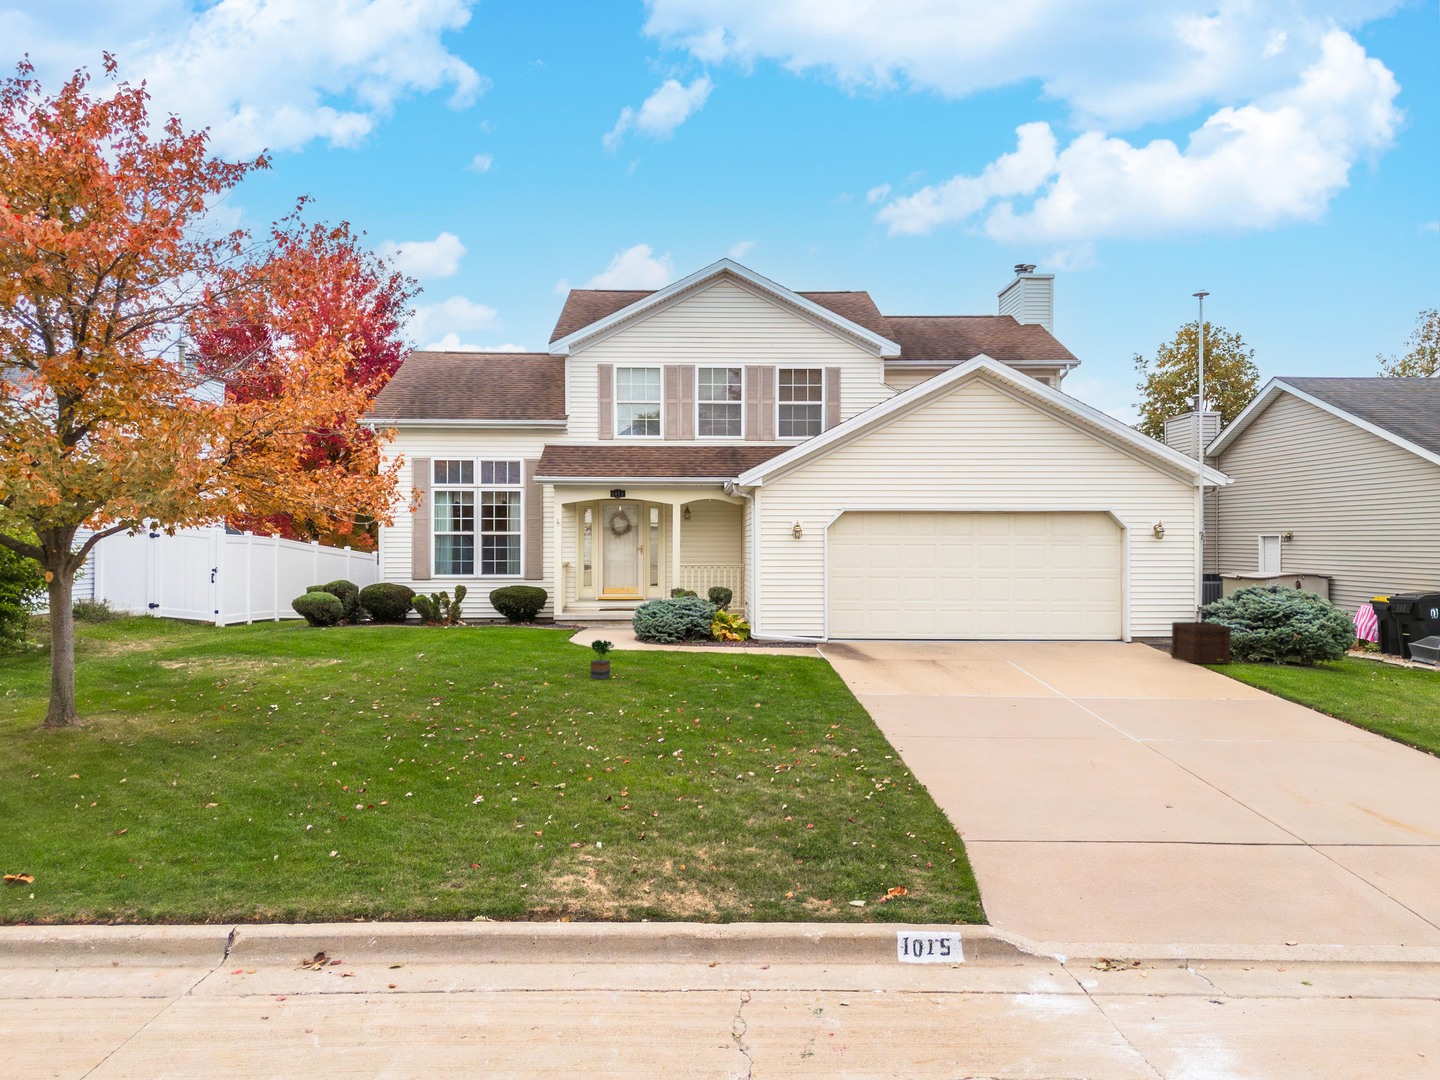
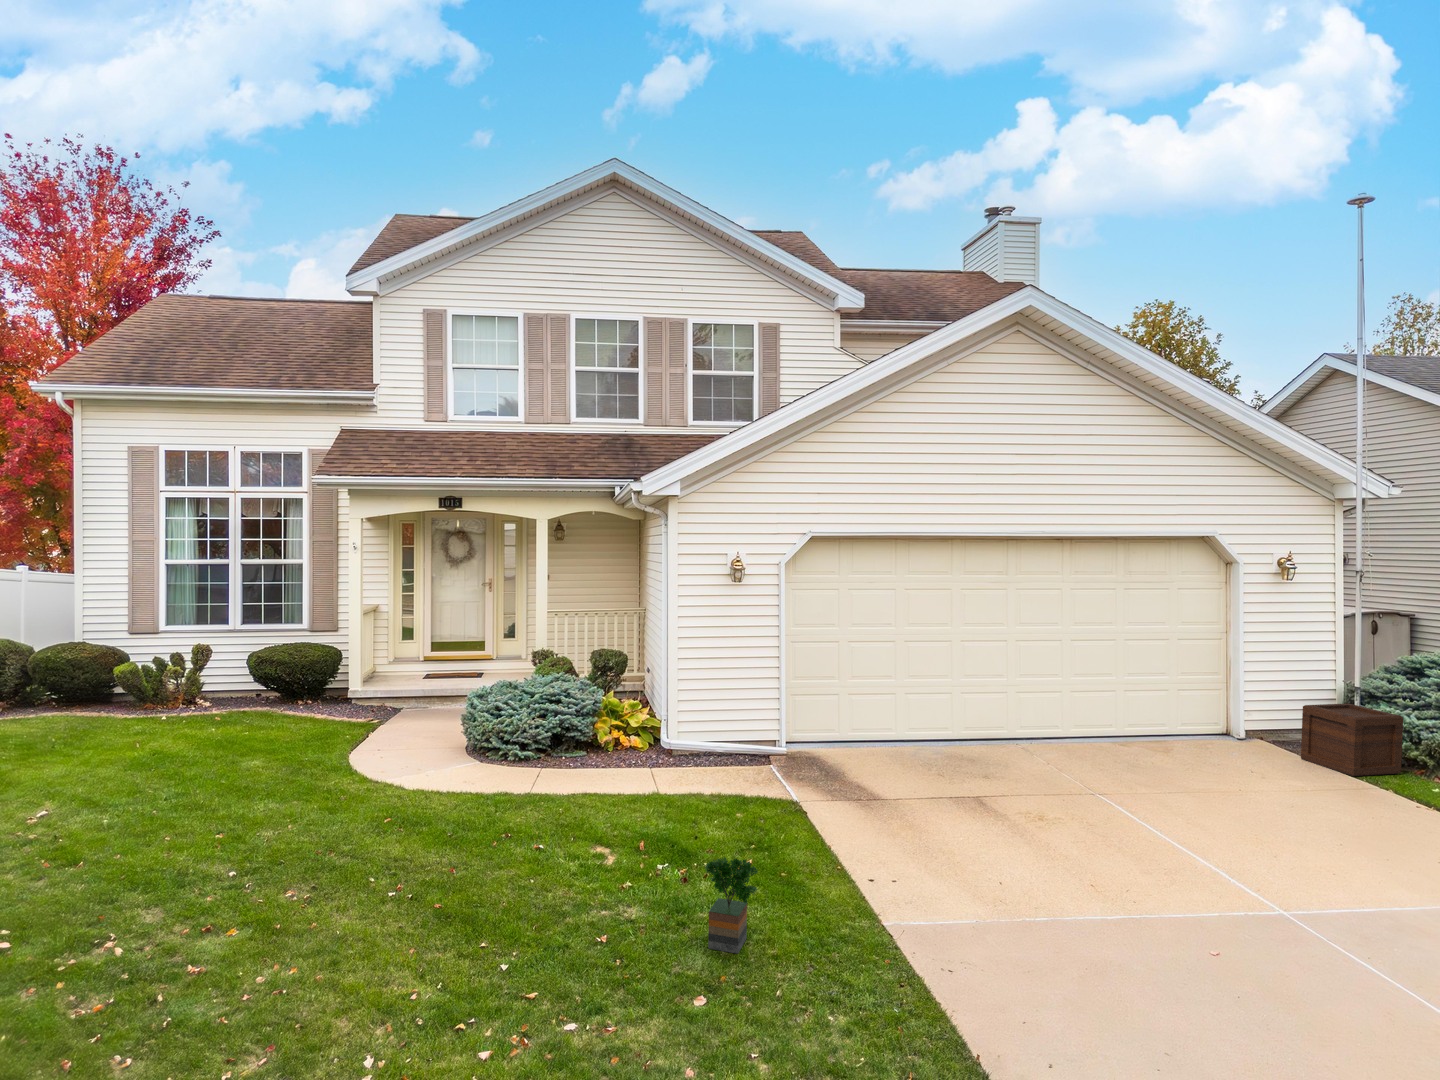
potted tree: present [591,640,614,679] -> present [705,857,758,954]

